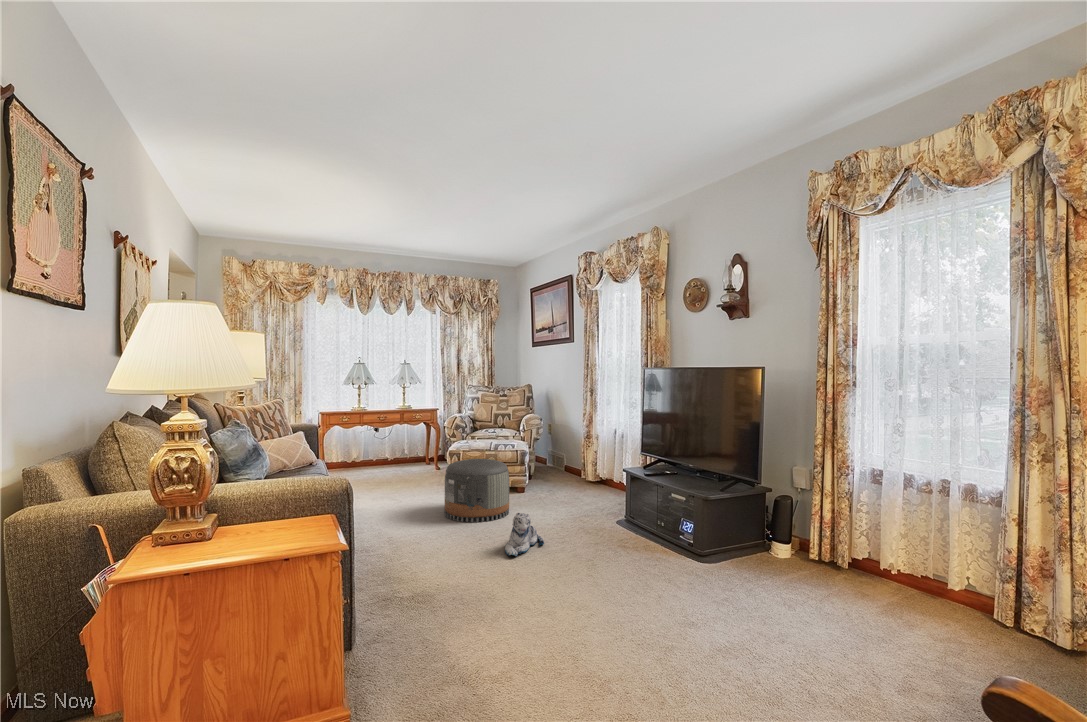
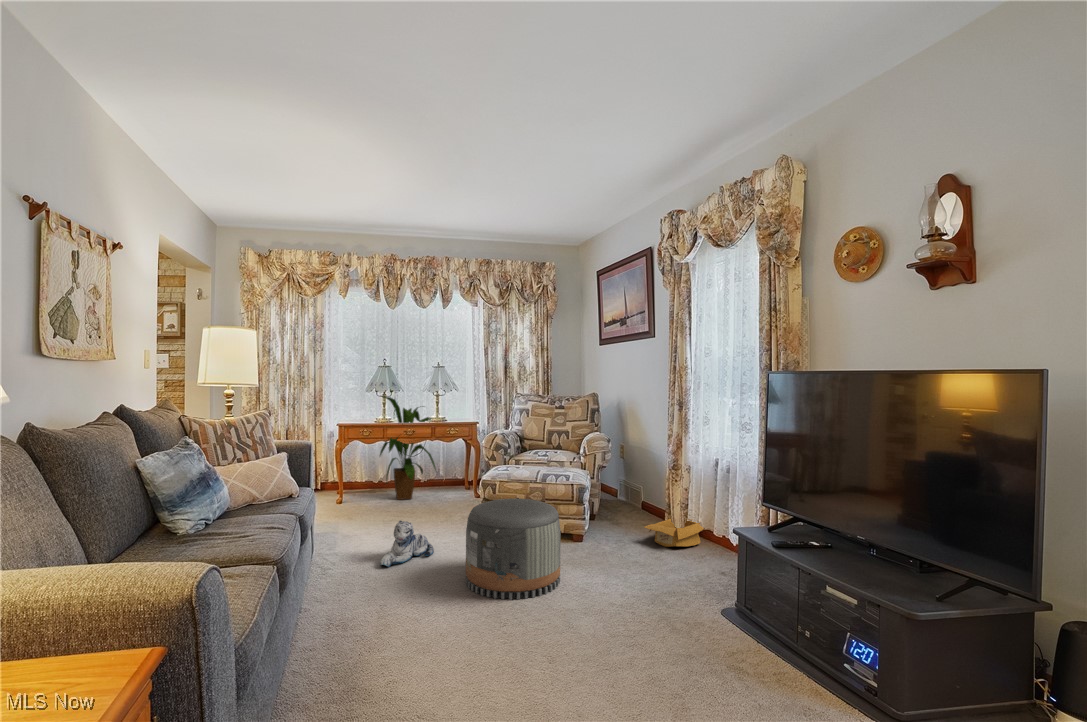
house plant: none [357,389,410,471] -> present [380,396,436,500]
cardboard box: none [566,473,608,492] -> present [644,519,704,547]
plush toy: present [505,513,544,556] -> present [380,521,434,567]

